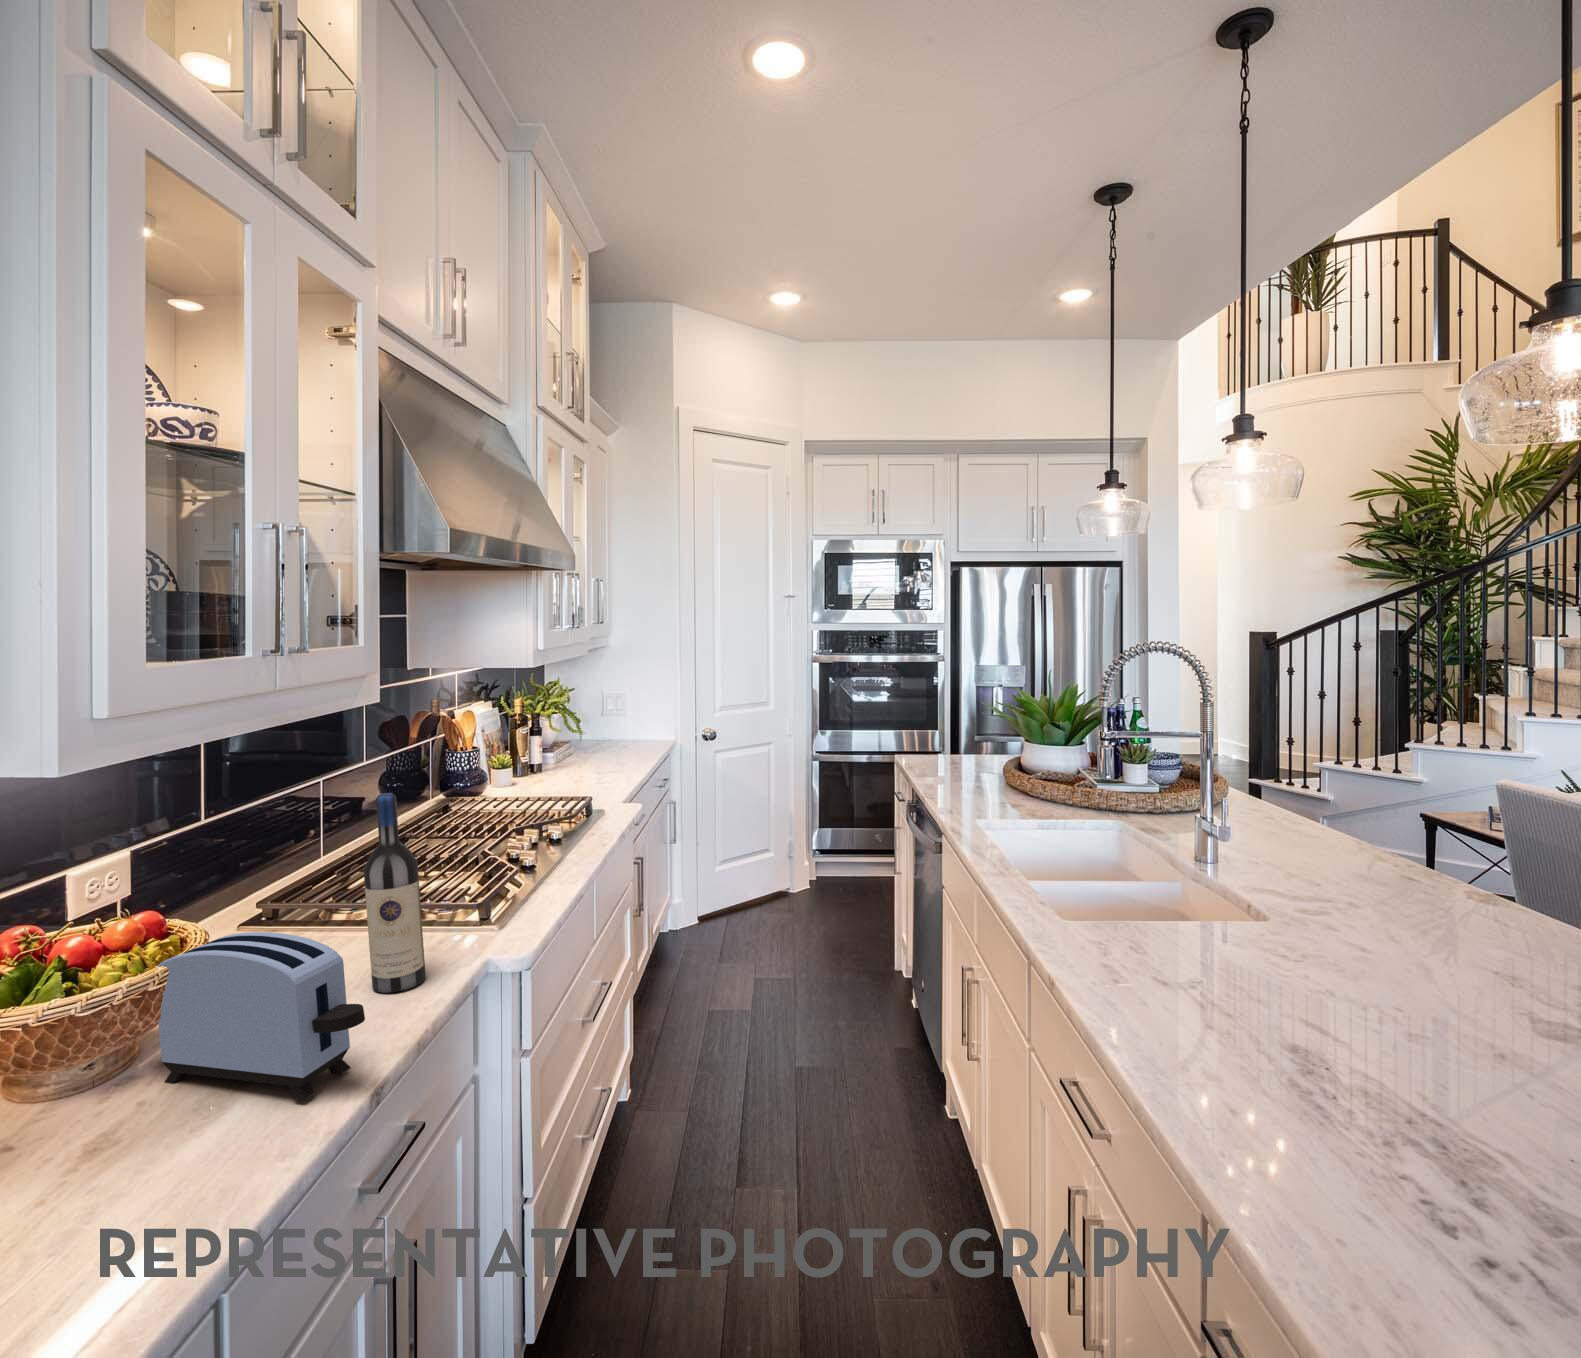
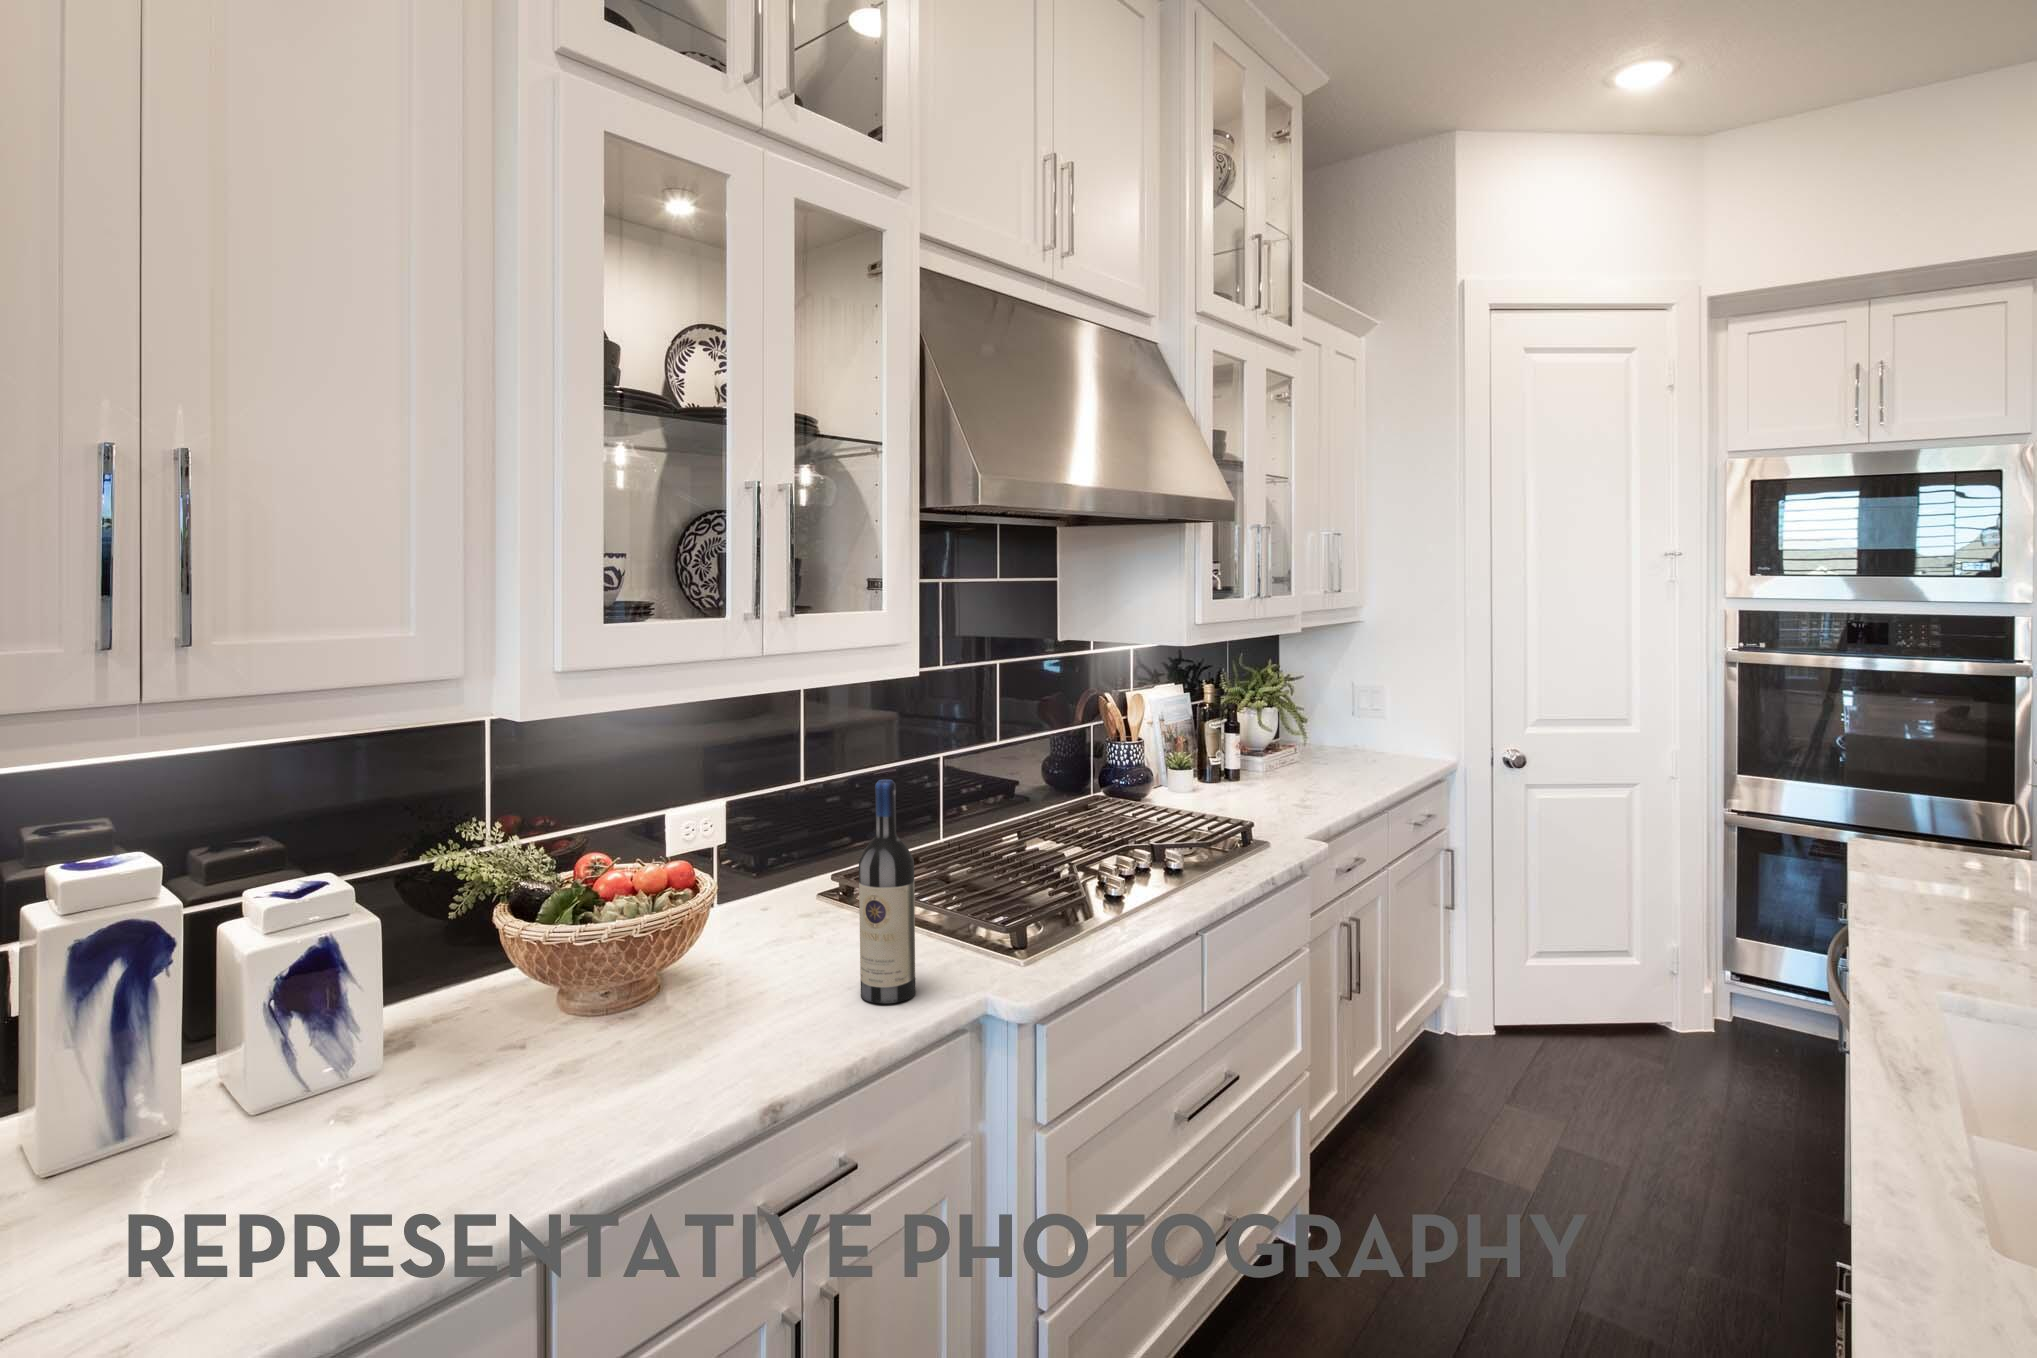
toaster: present [157,932,365,1100] -> none [644,901,773,1089]

